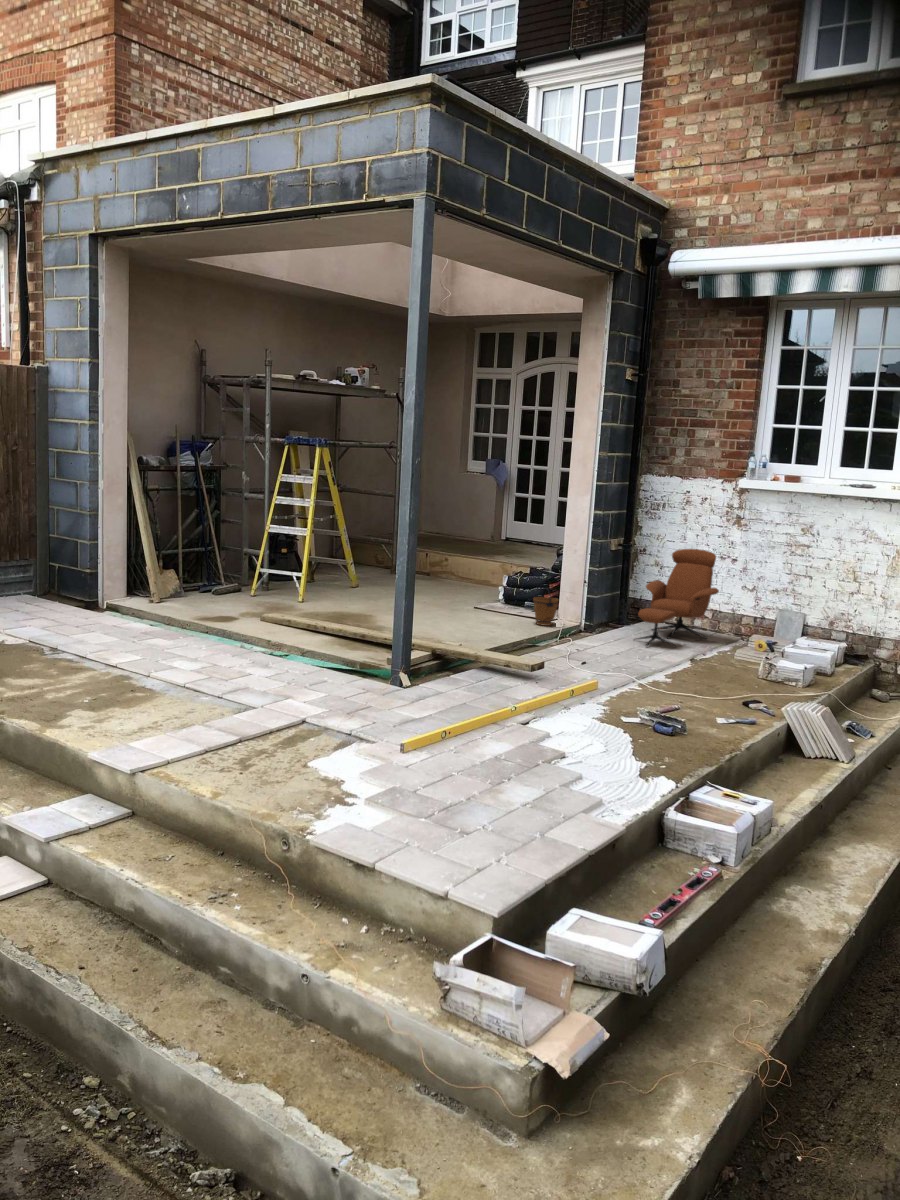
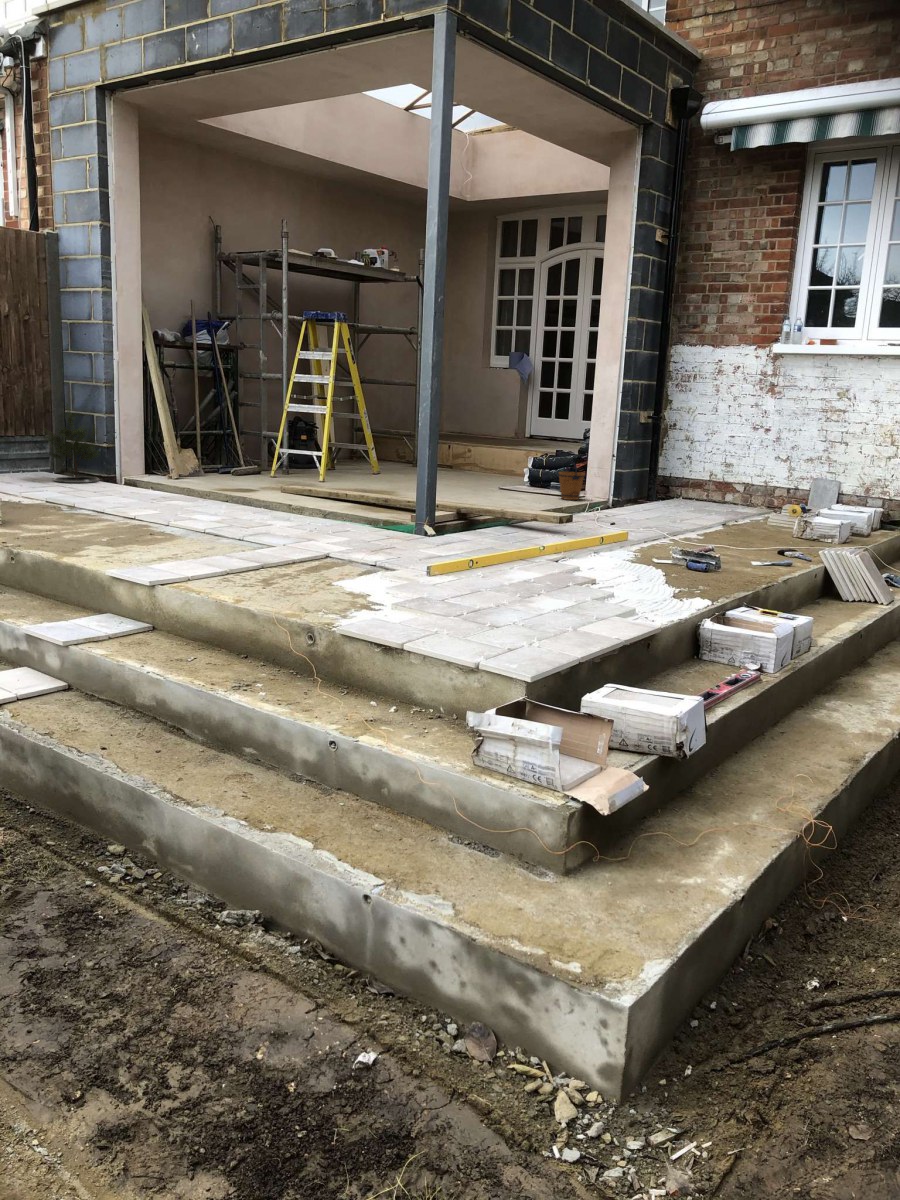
potted tree: none [26,531,85,610] -> present [47,403,99,483]
lounge chair: present [634,549,719,647] -> none [662,420,751,515]

